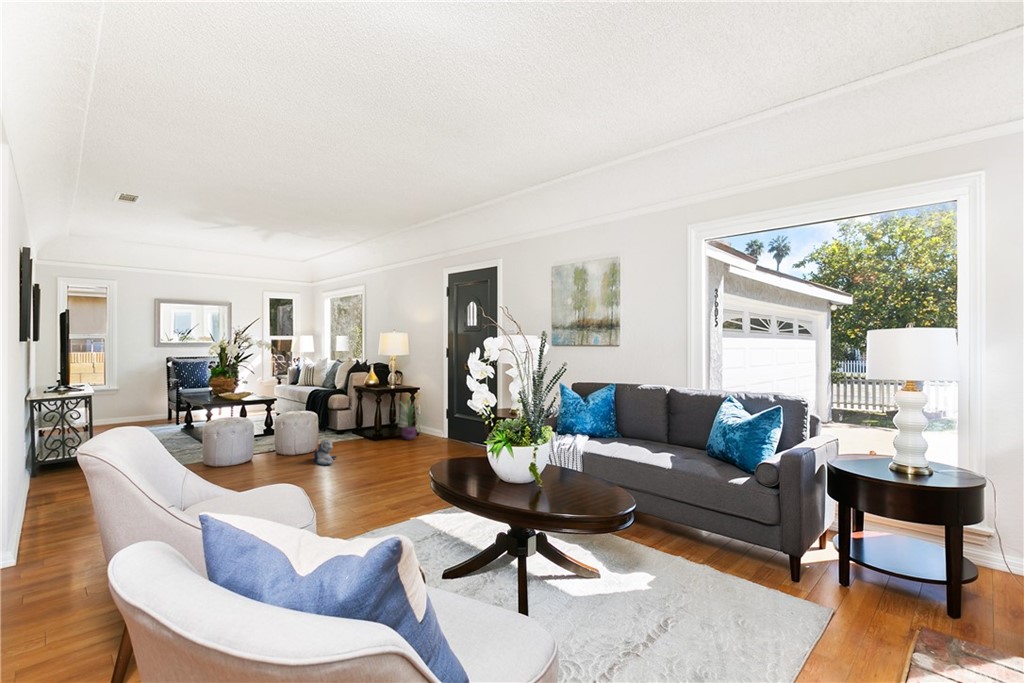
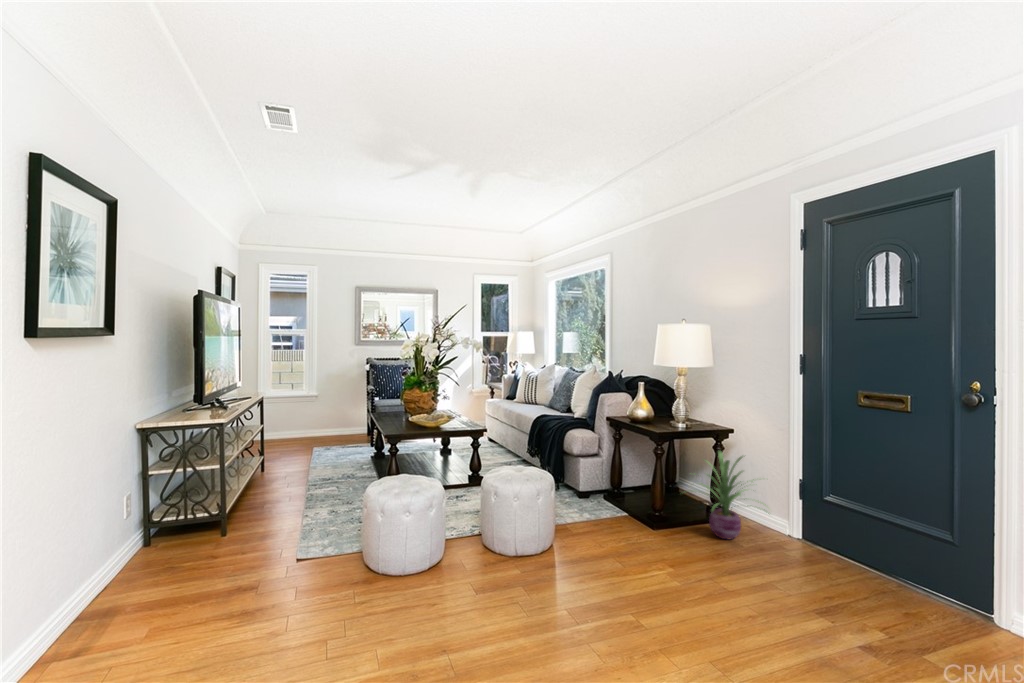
plush toy: present [313,440,336,465] -> none [561,569,612,646]

